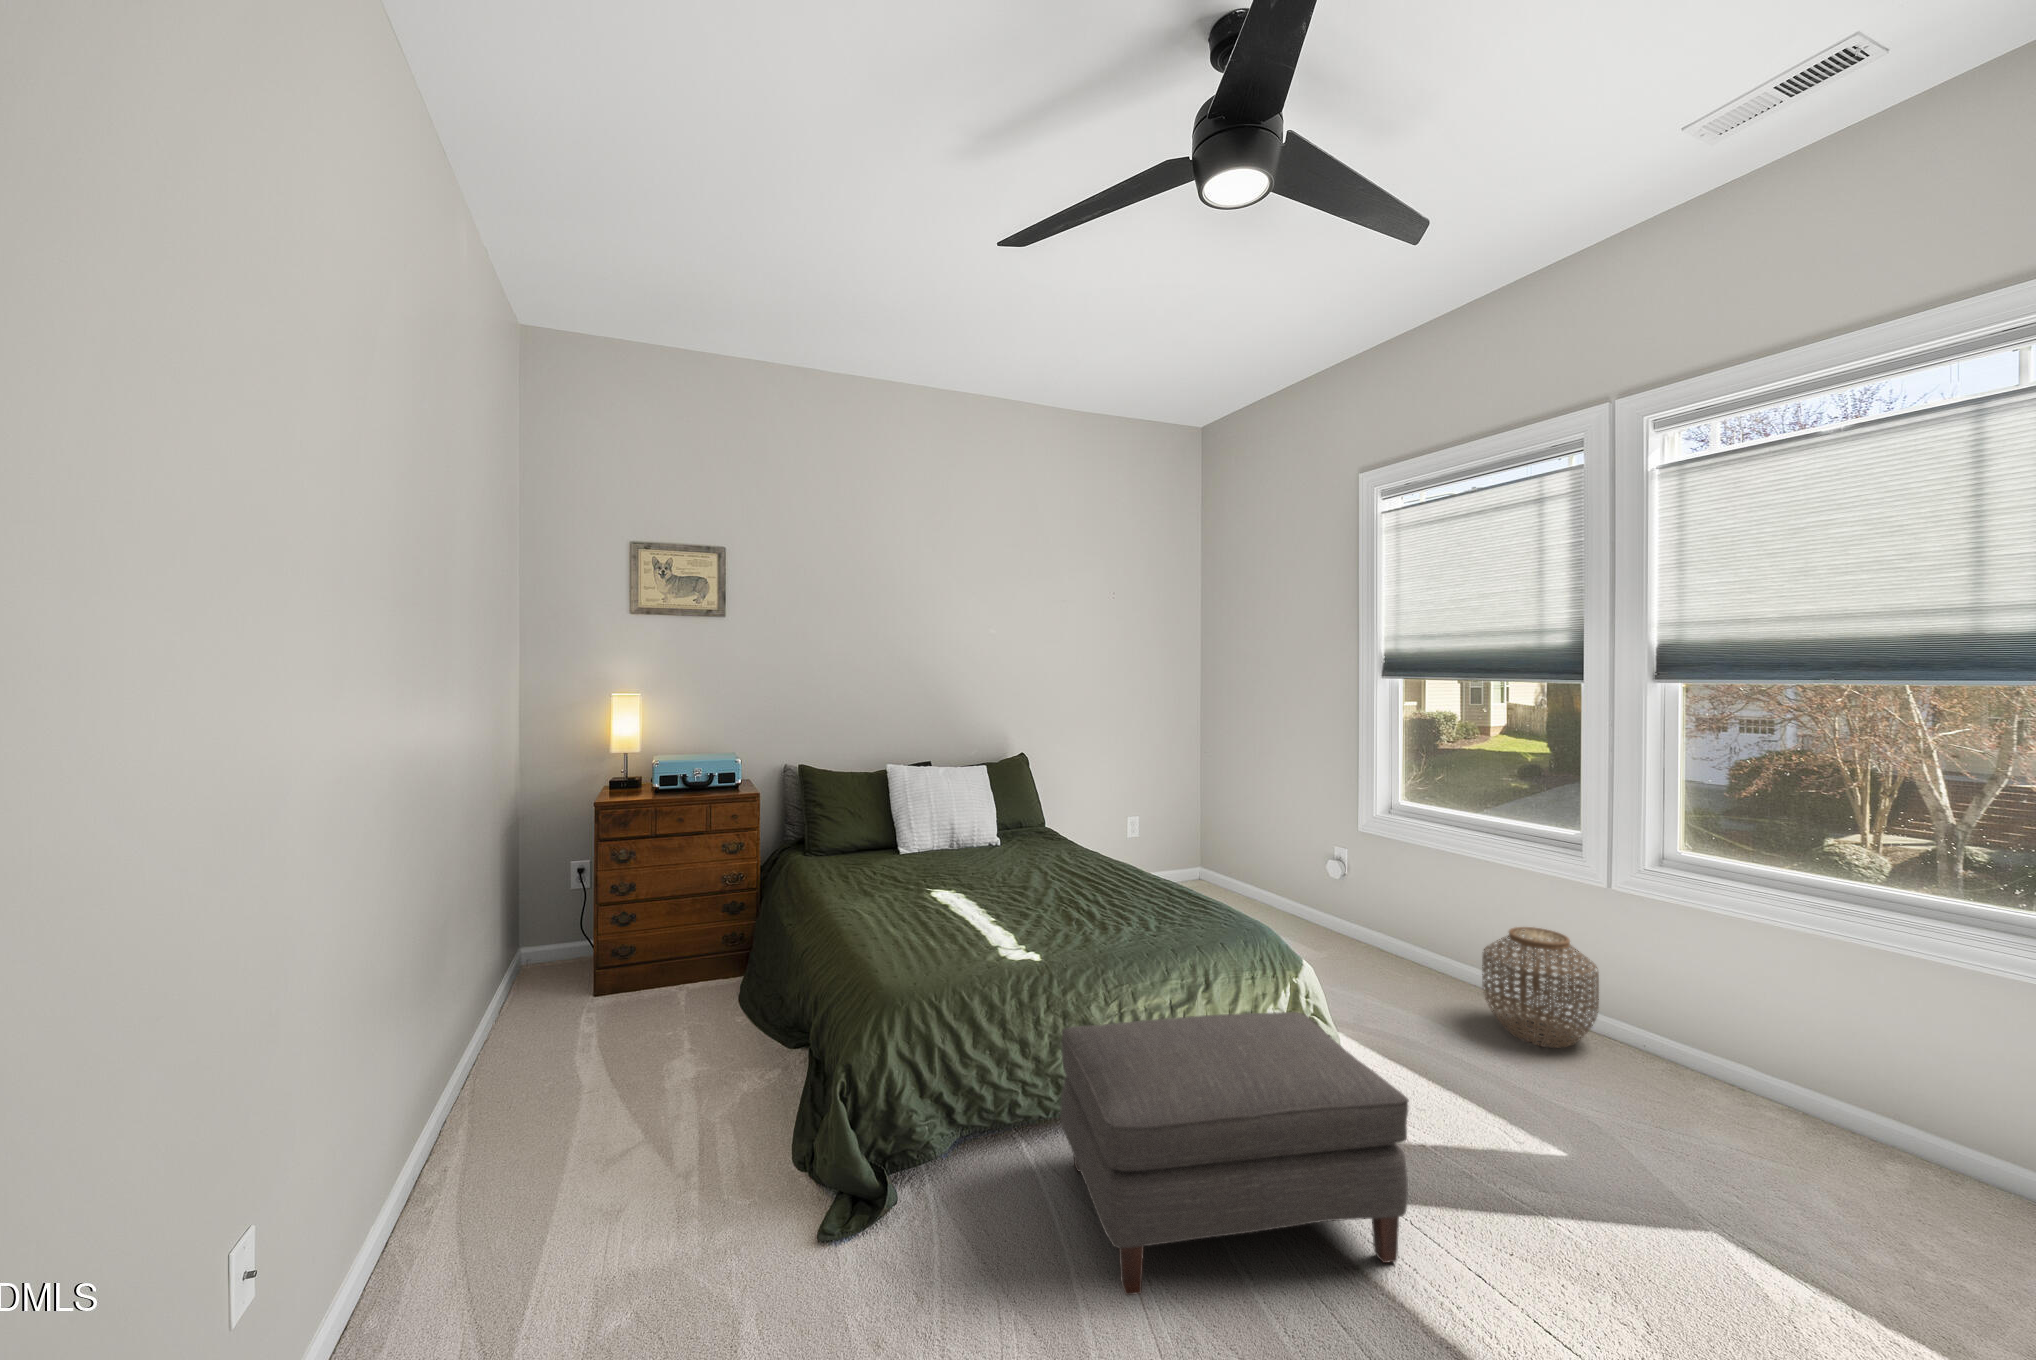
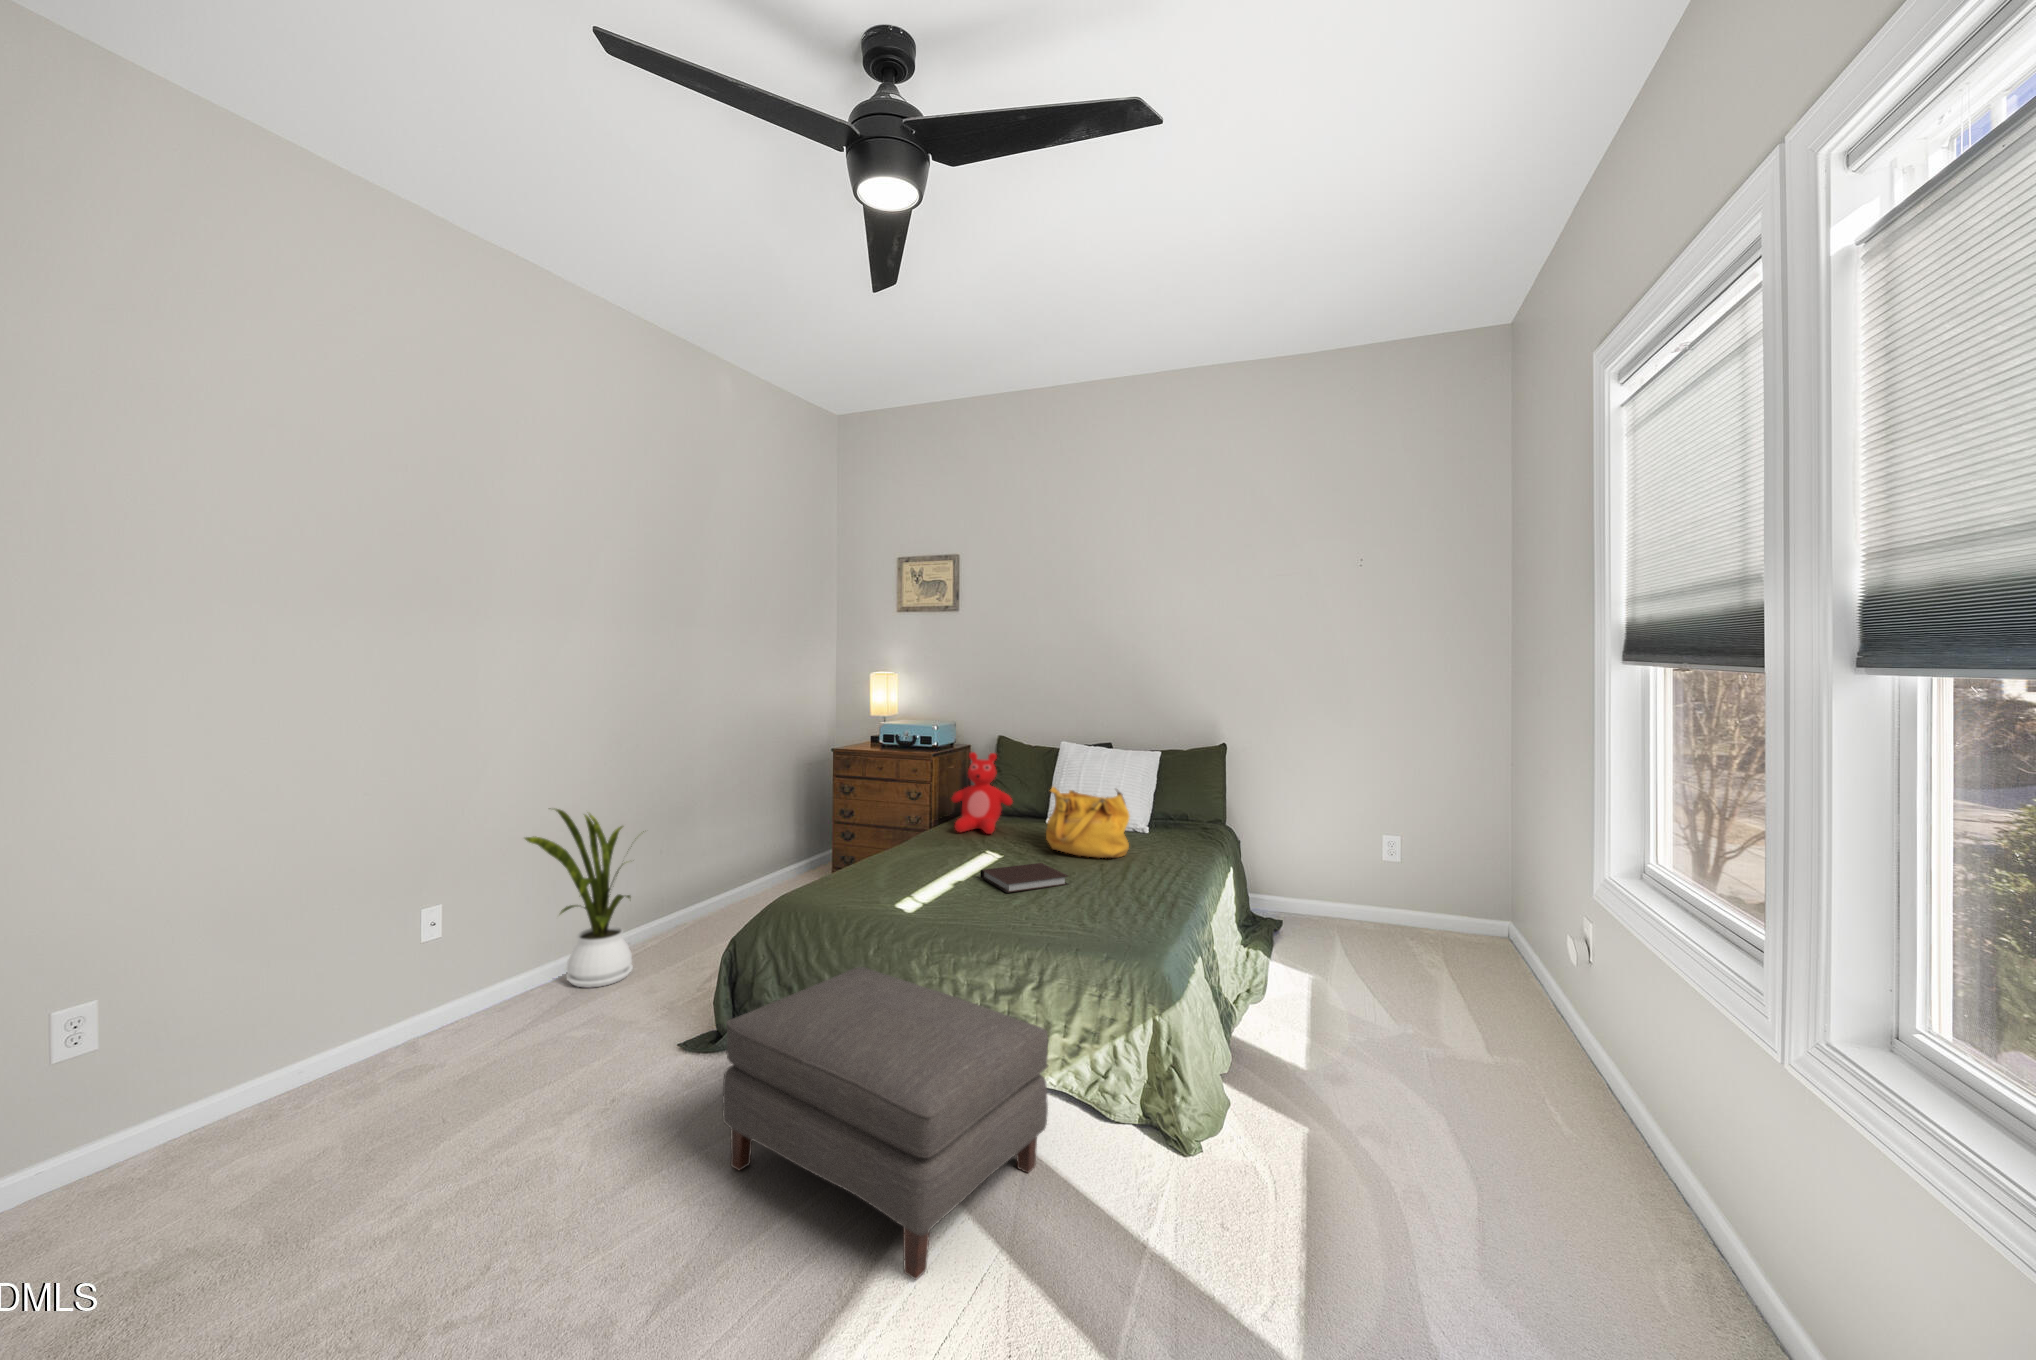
teddy bear: none [831,781,902,877] -> present [952,752,1012,834]
handbag: none [979,799,1063,872] -> present [1046,787,1129,858]
notebook: none [1009,884,1086,917] -> present [980,863,1068,893]
woven basket: present [1482,927,1599,1048] -> none [1513,1078,1715,1298]
house plant: none [387,956,573,1266] -> present [525,809,644,987]

